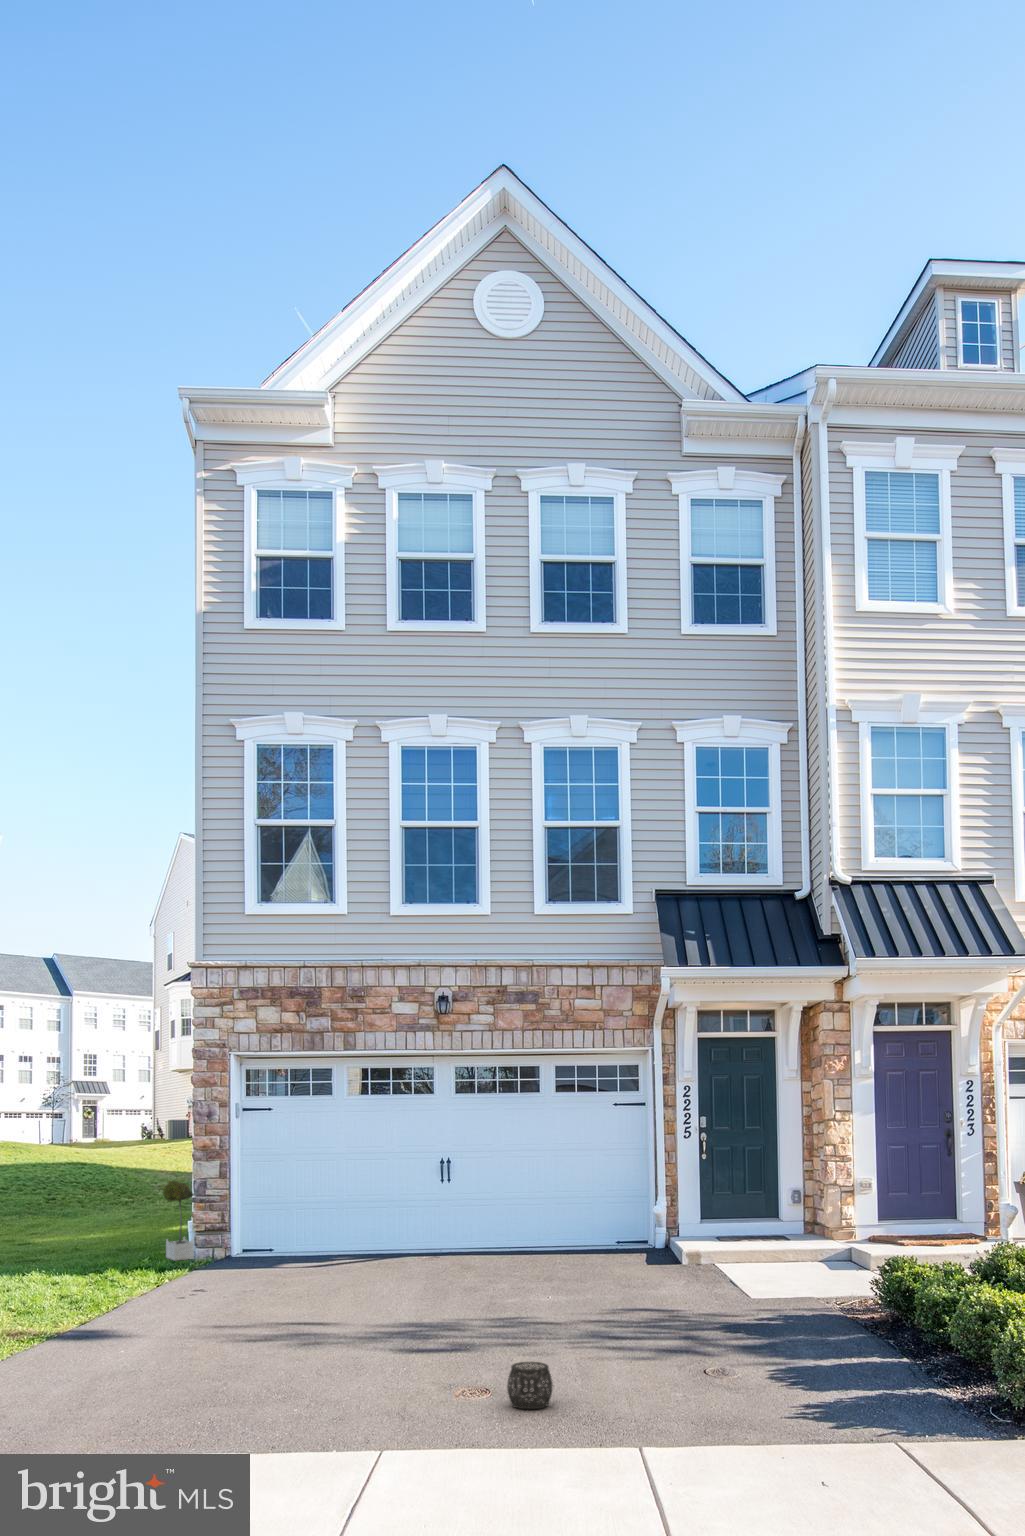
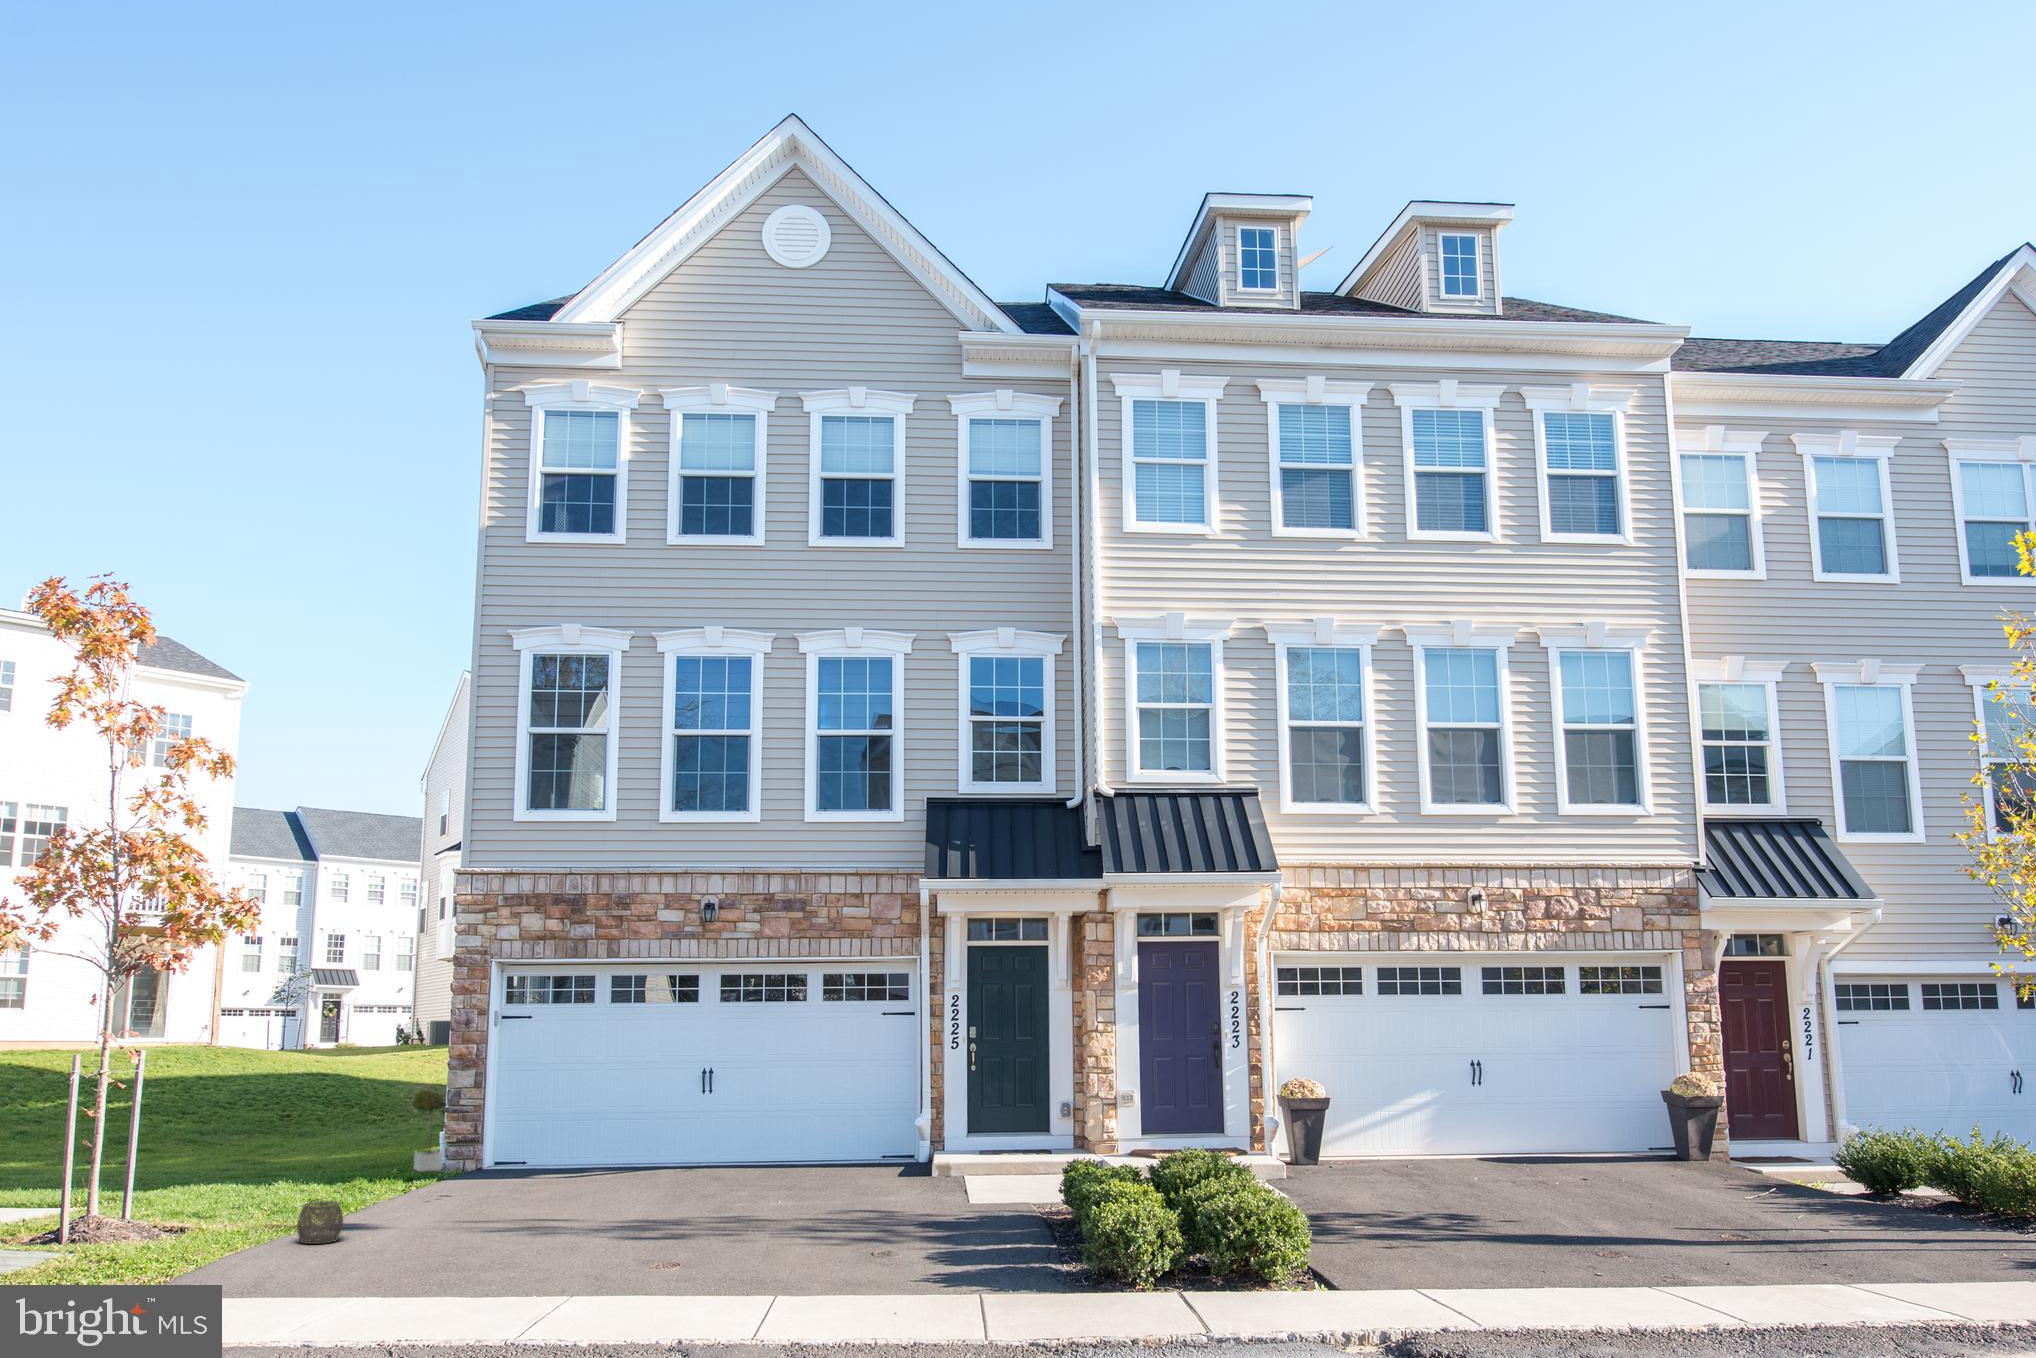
woven basket: present [507,1362,552,1410] -> present [297,1201,343,1244]

